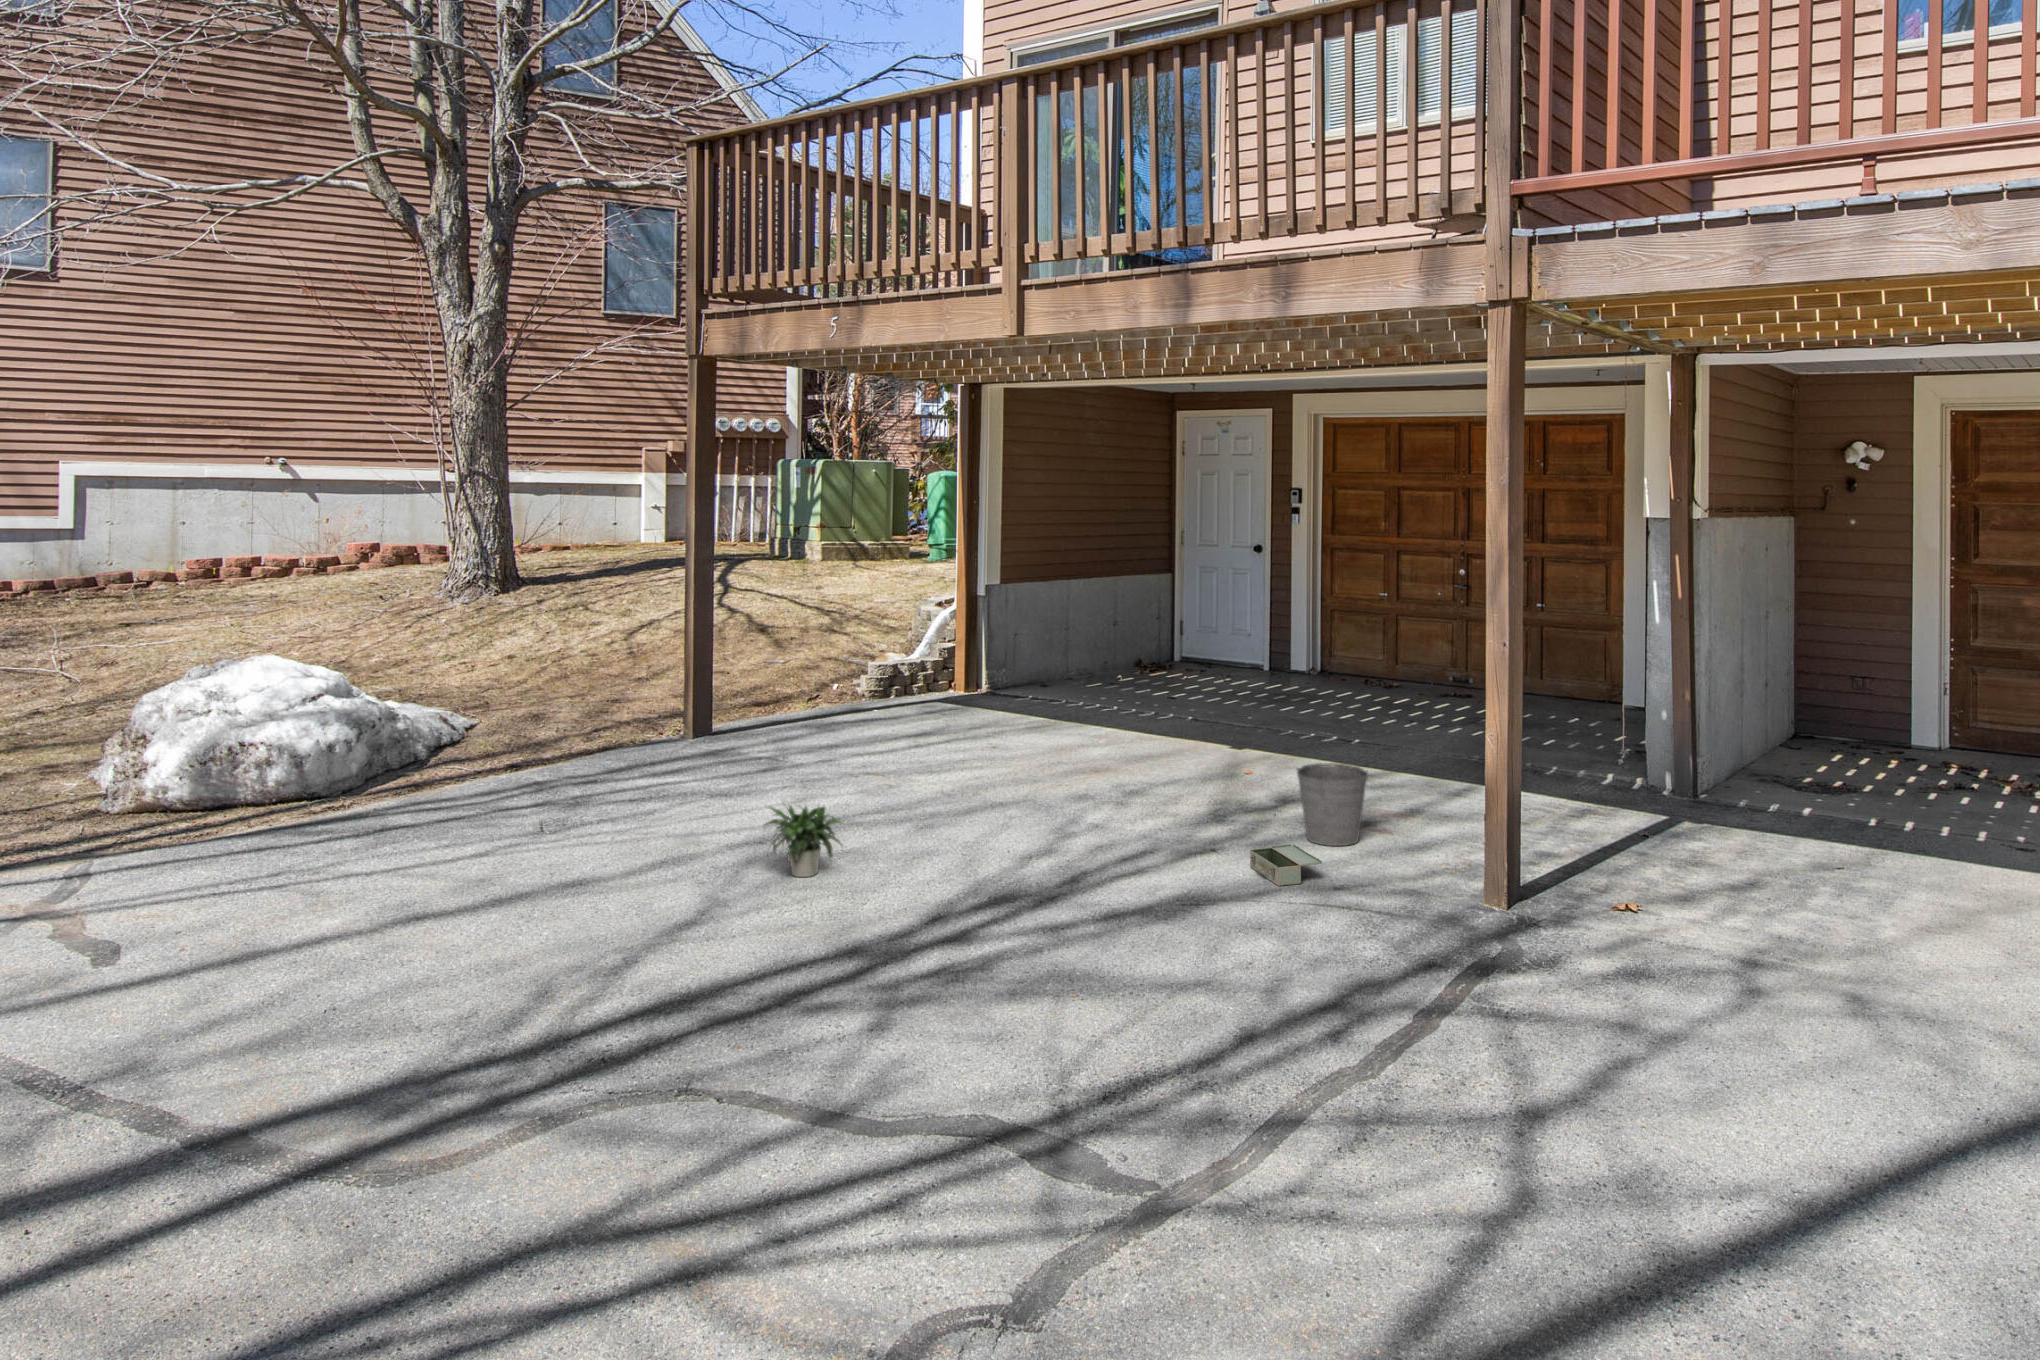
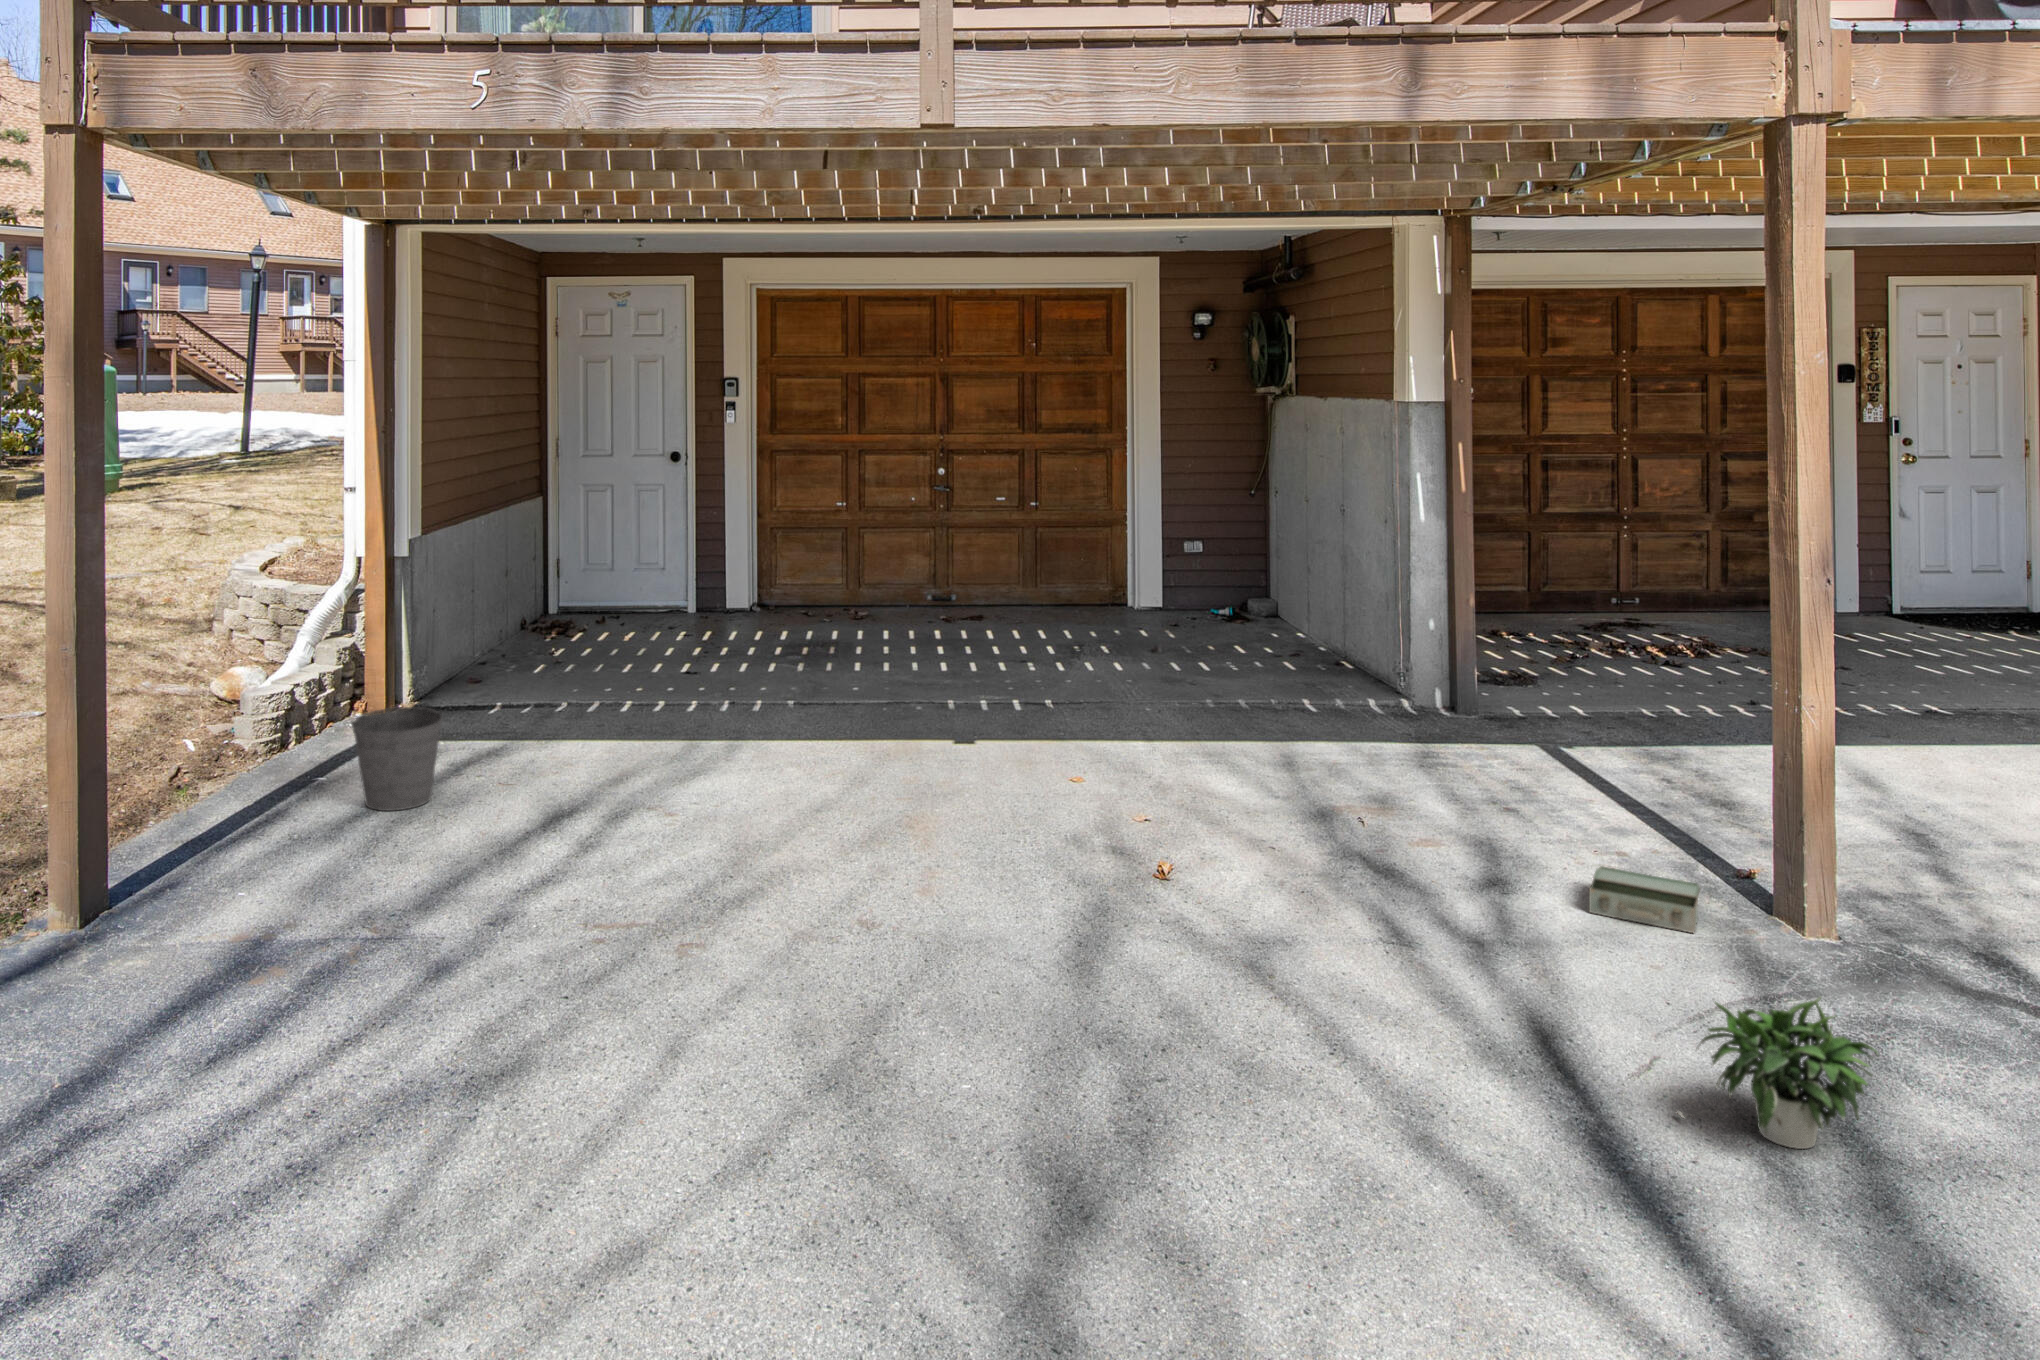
bucket: present [1297,763,1368,846] -> present [351,707,442,811]
potted plant: present [765,805,842,877] -> present [1676,998,1877,1159]

